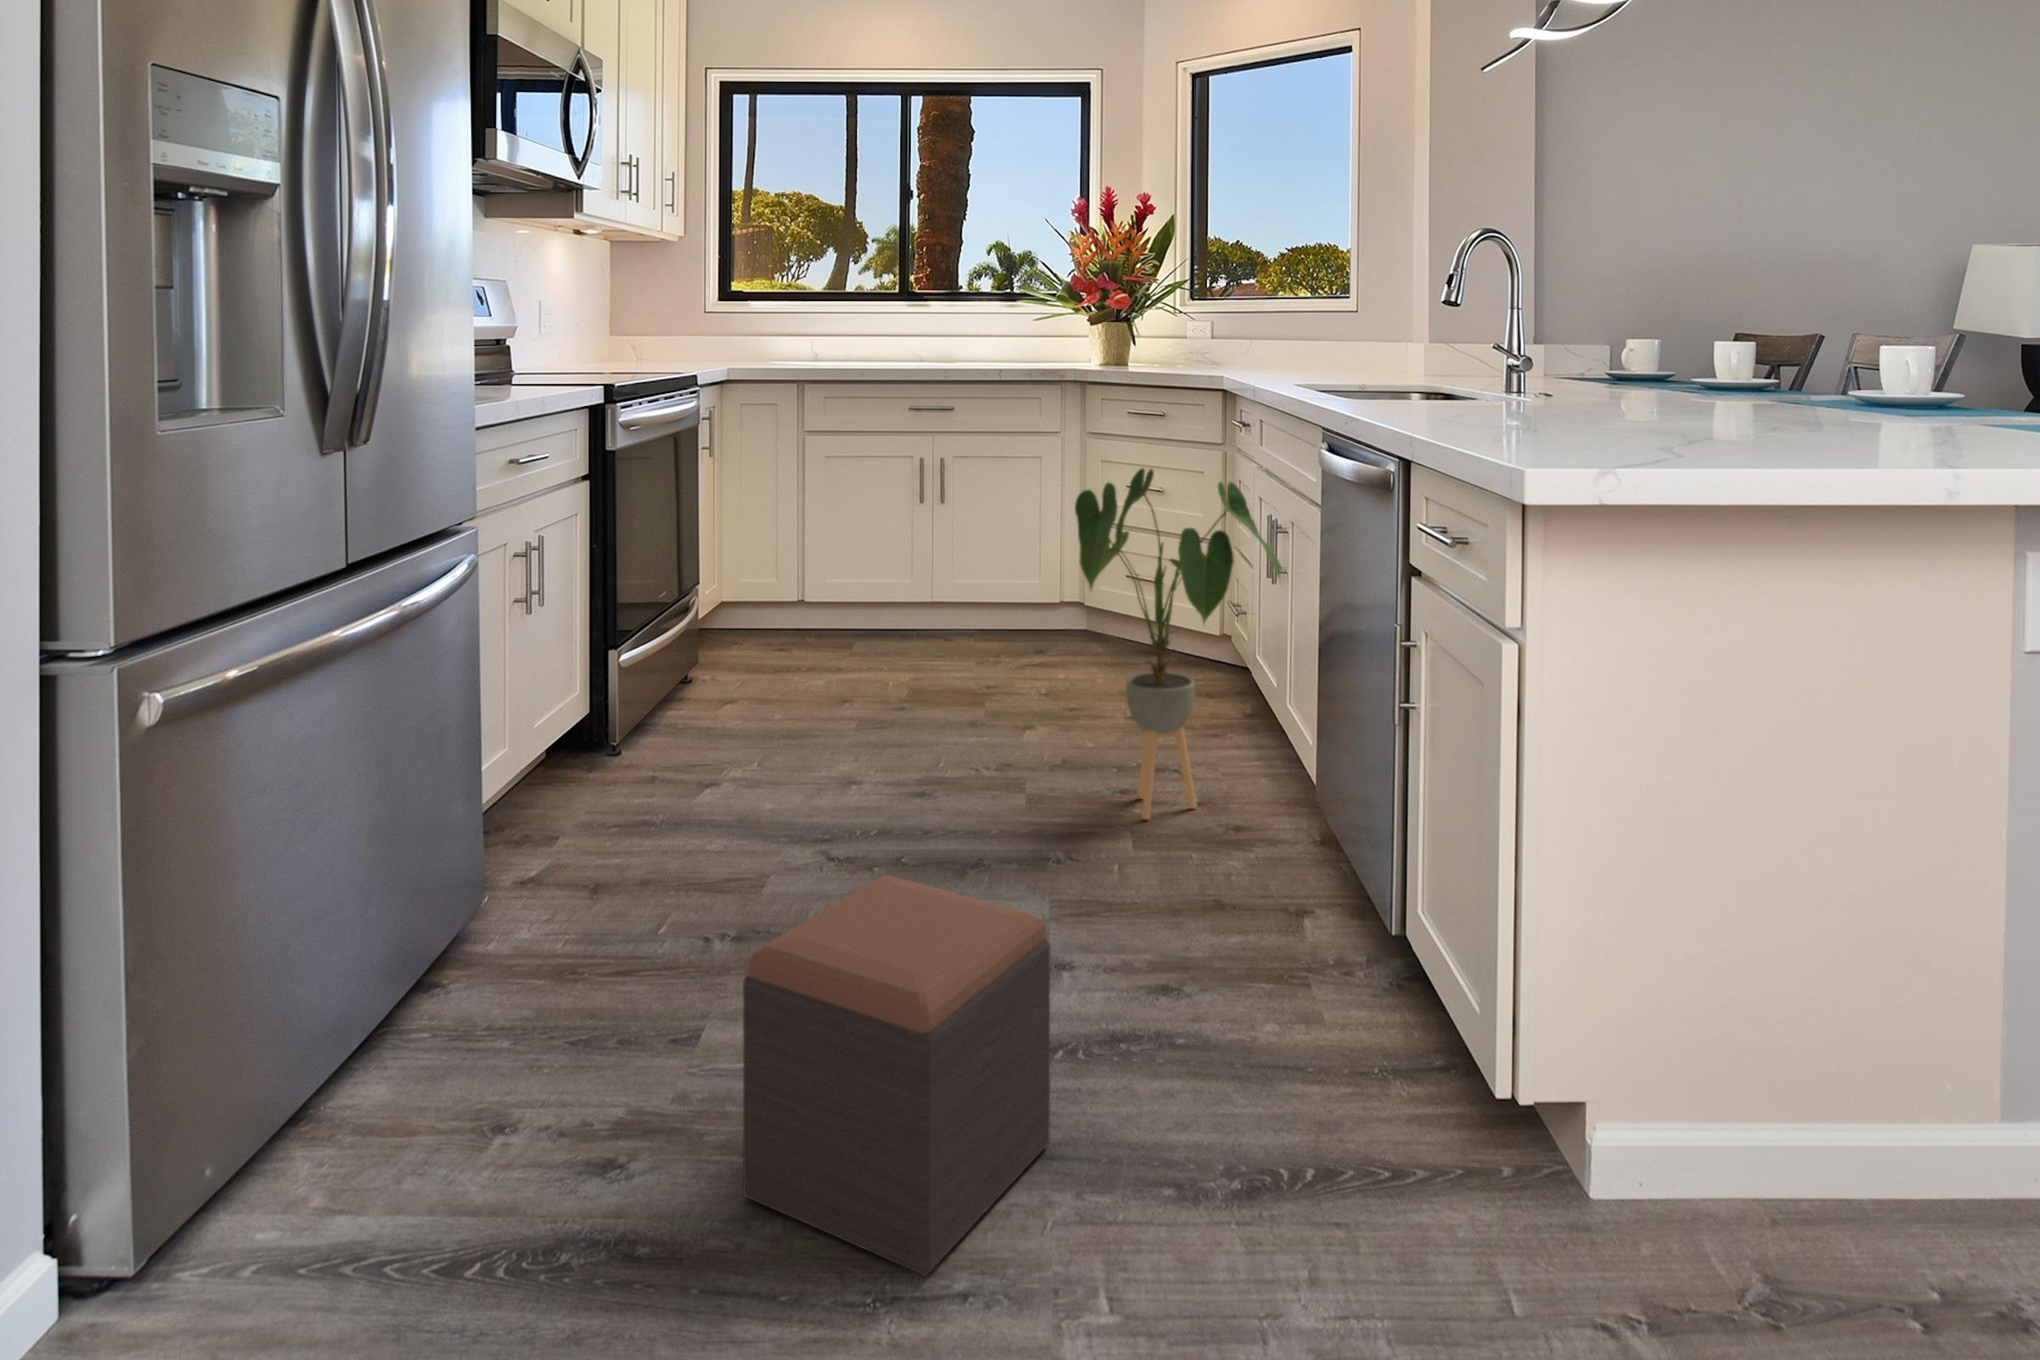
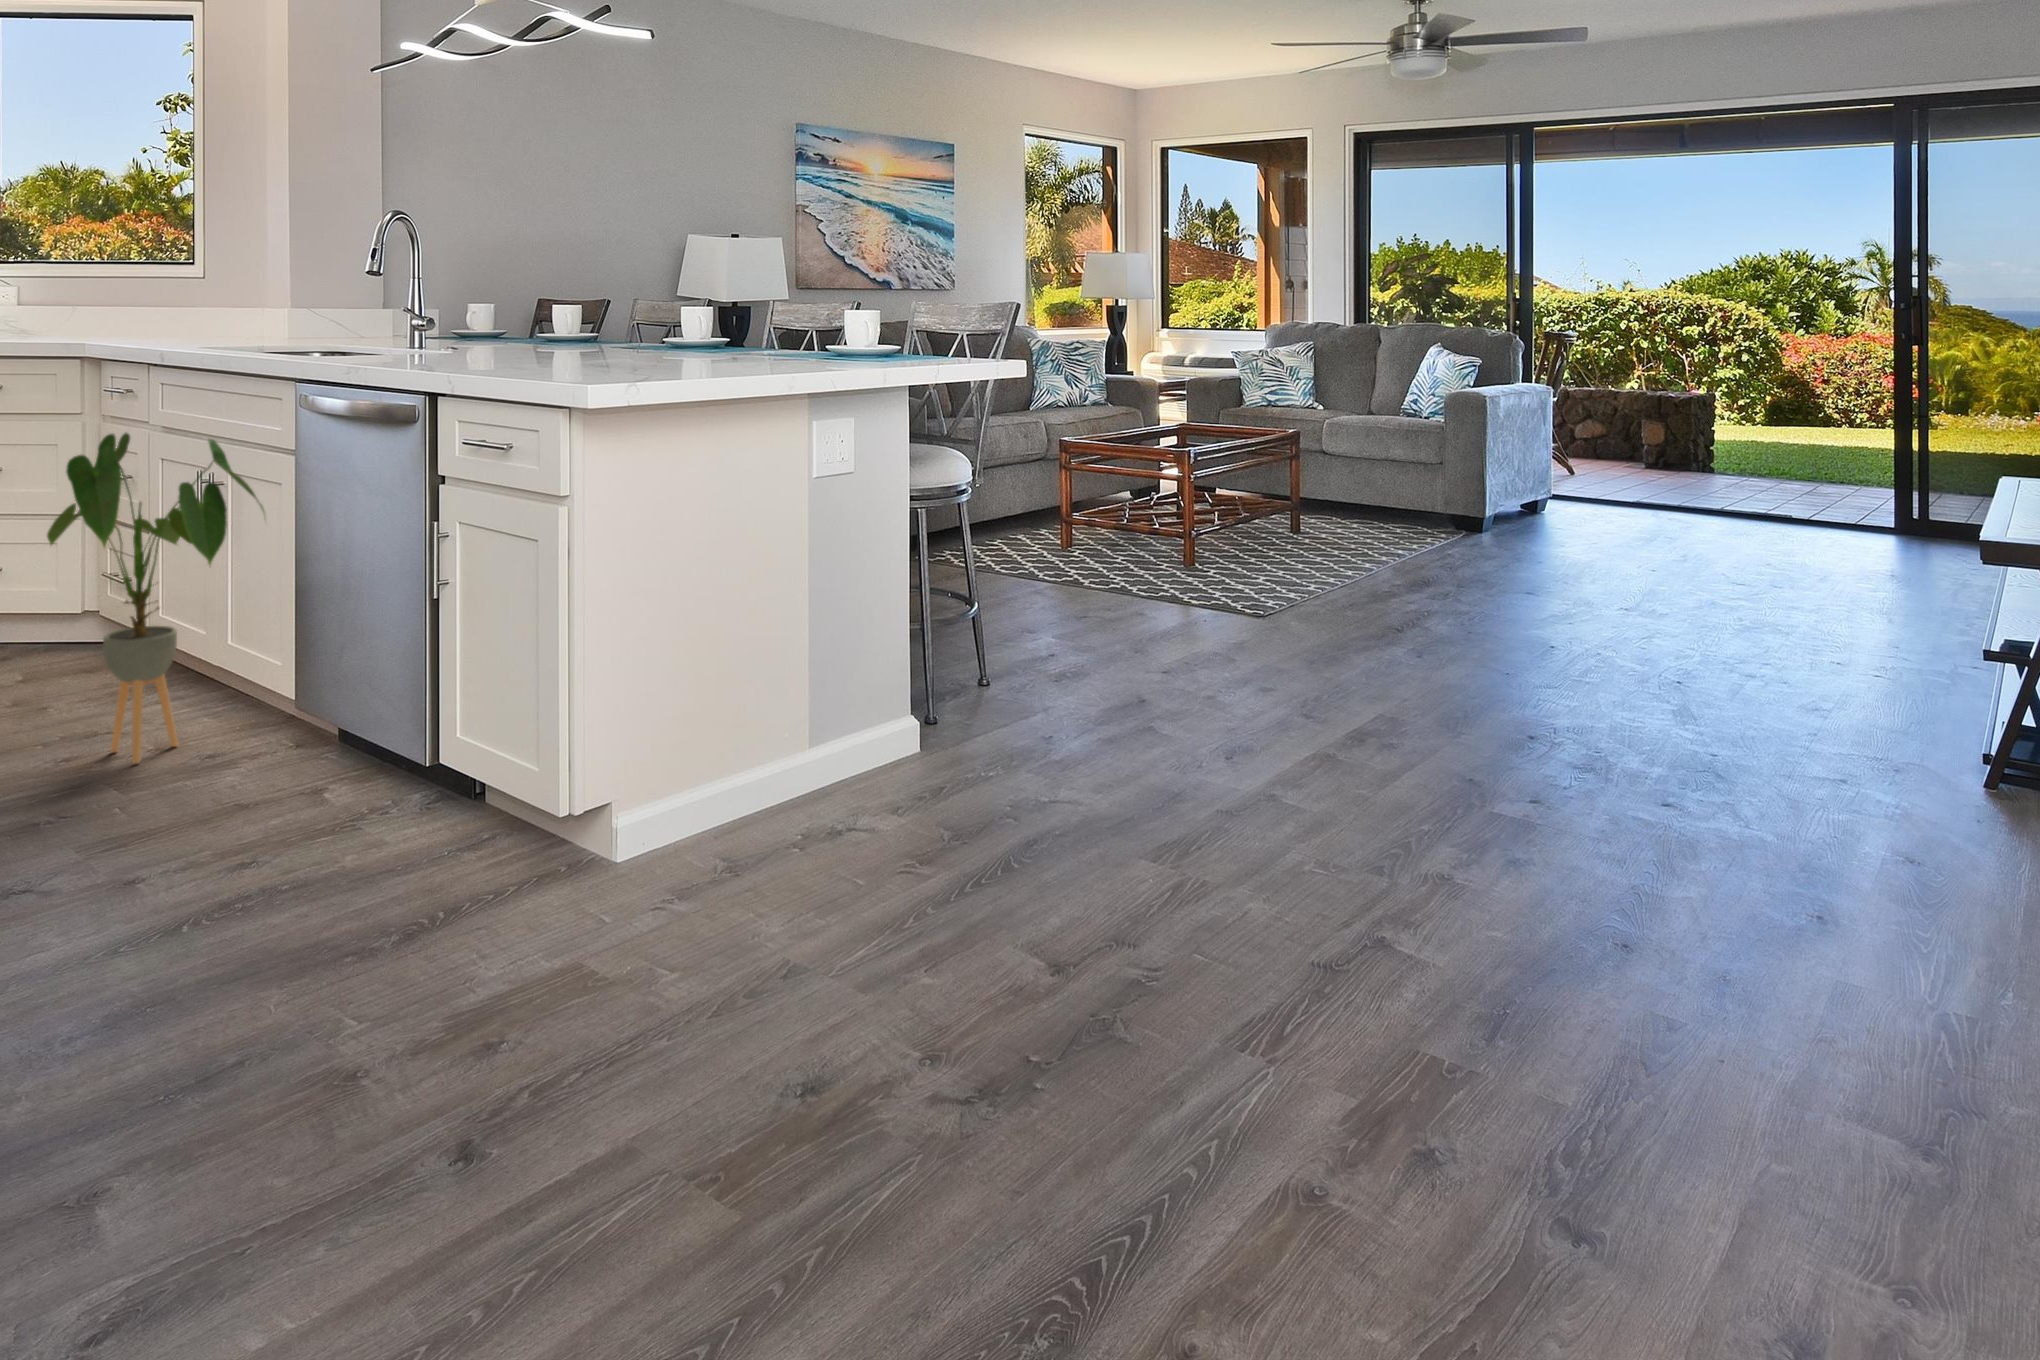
footstool: present [743,875,1050,1275] -> none [30,764,269,1055]

